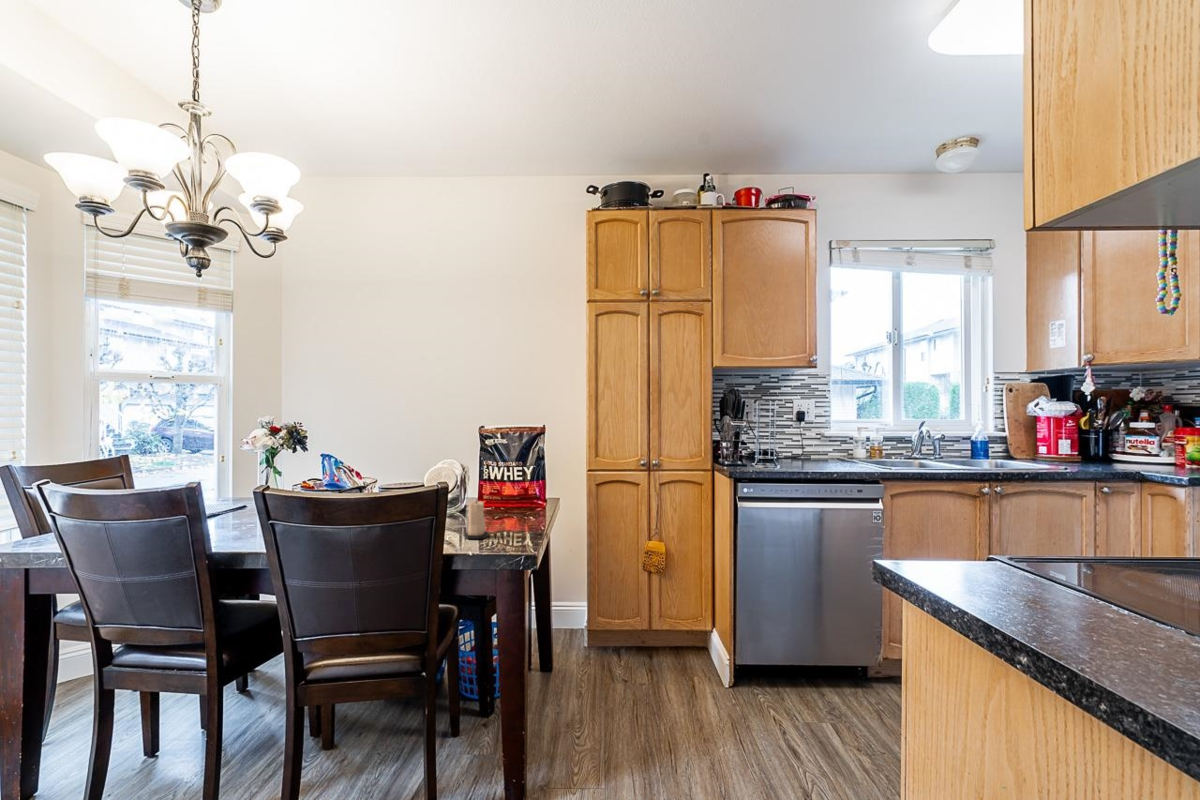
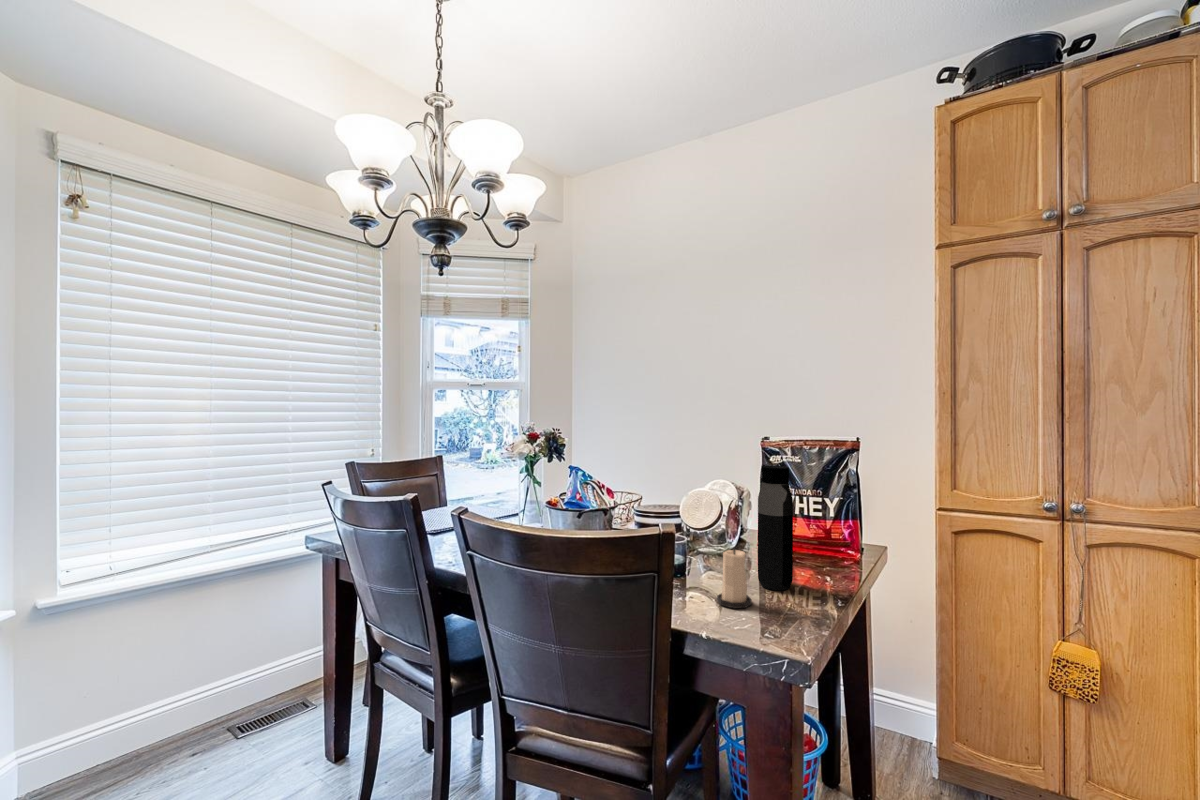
water bottle: none [487,444,510,527] -> present [758,466,793,590]

